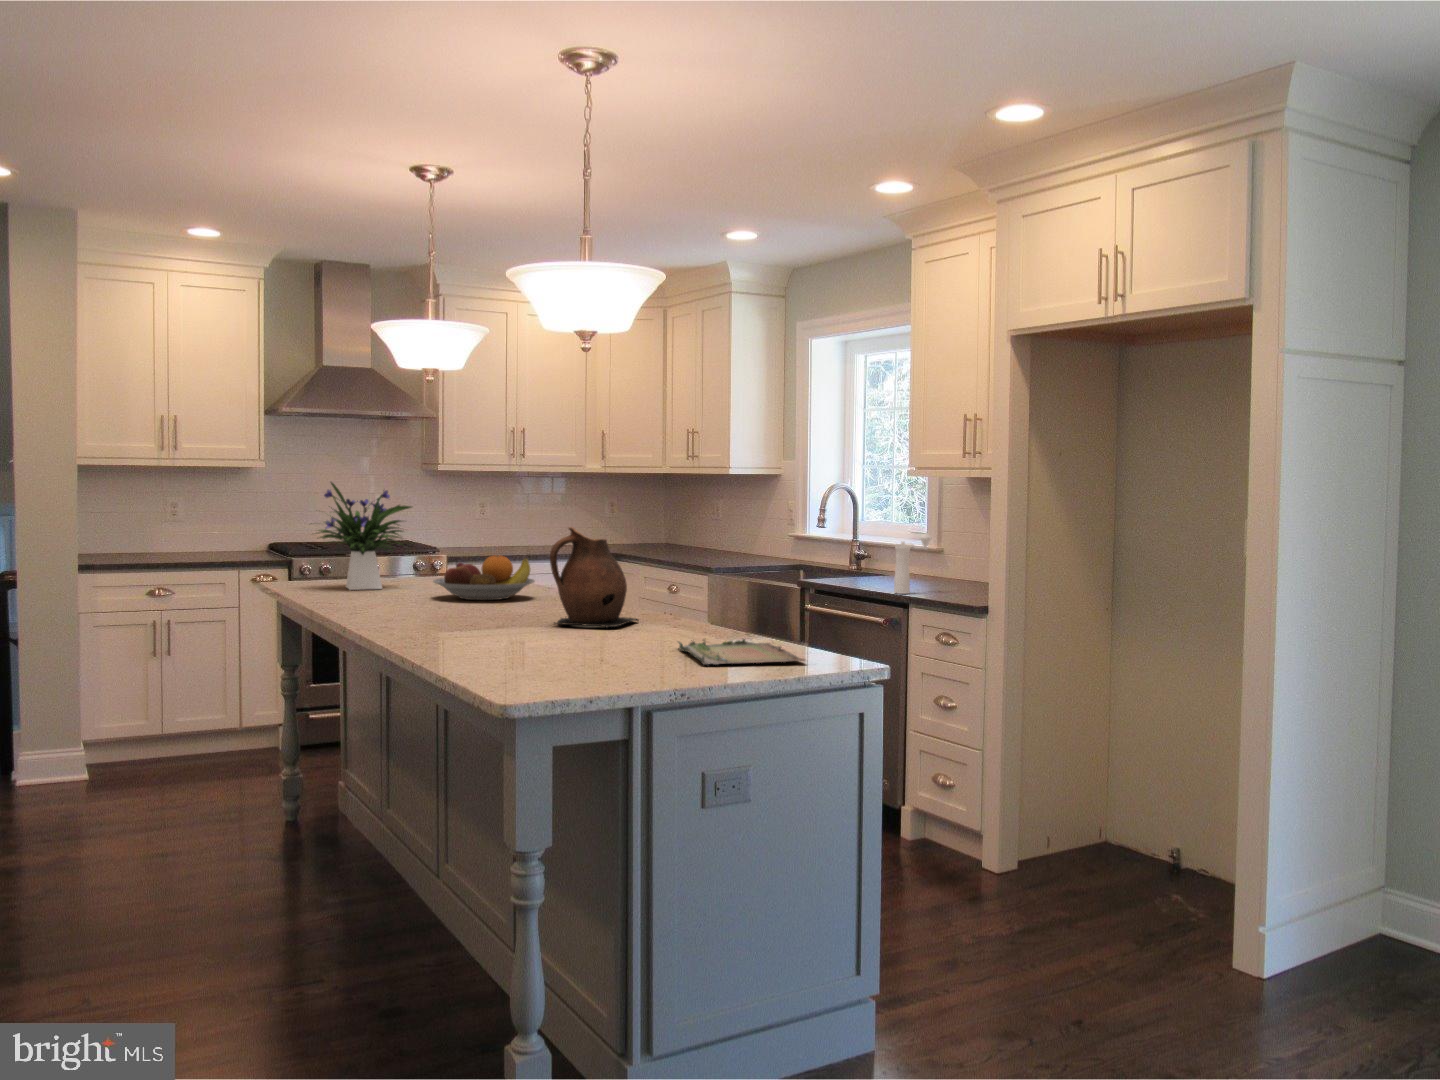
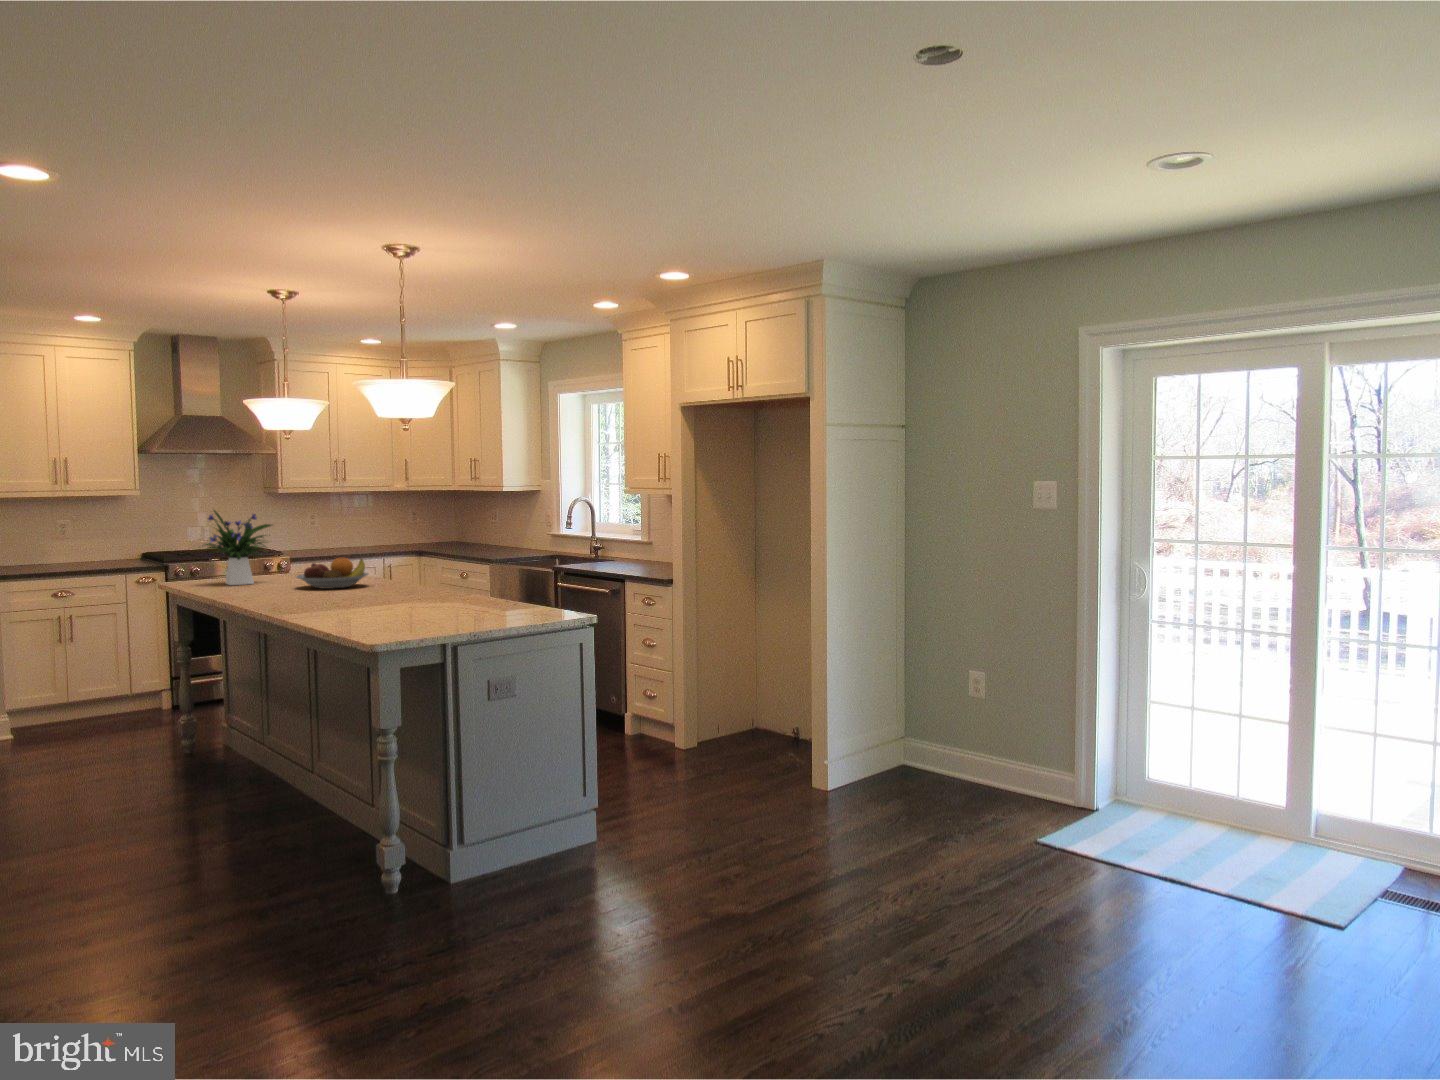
ceramic pitcher: present [550,527,639,628] -> none [384,539,445,603]
pepper mill: present [894,534,931,594] -> none [615,533,640,573]
tray: present [678,639,805,665] -> none [471,599,549,620]

